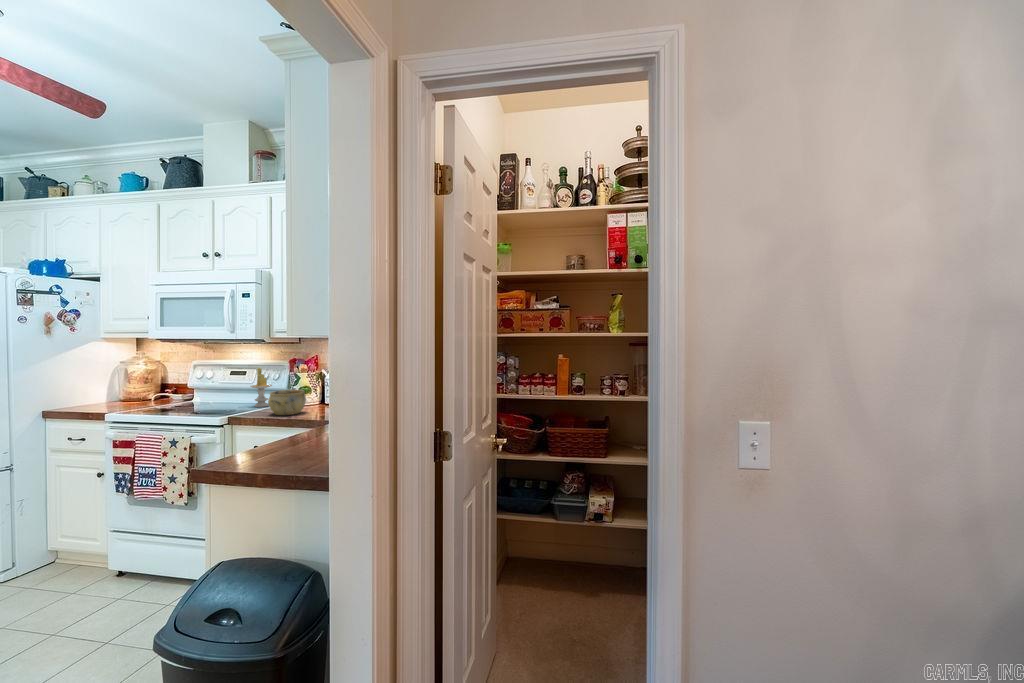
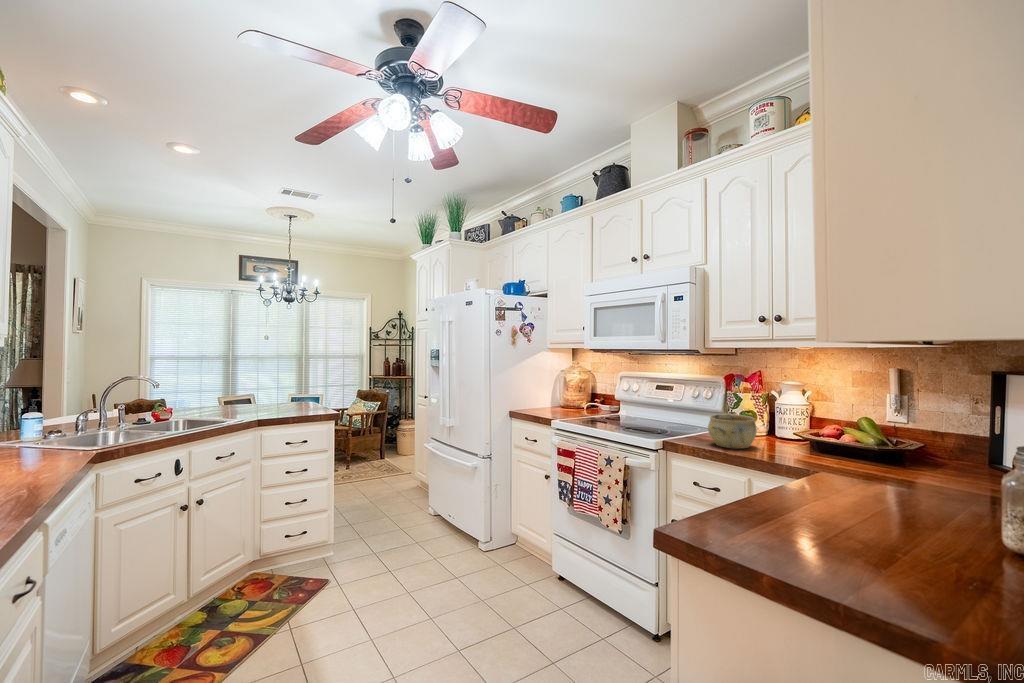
candle: present [250,368,272,407] -> none [680,383,705,431]

